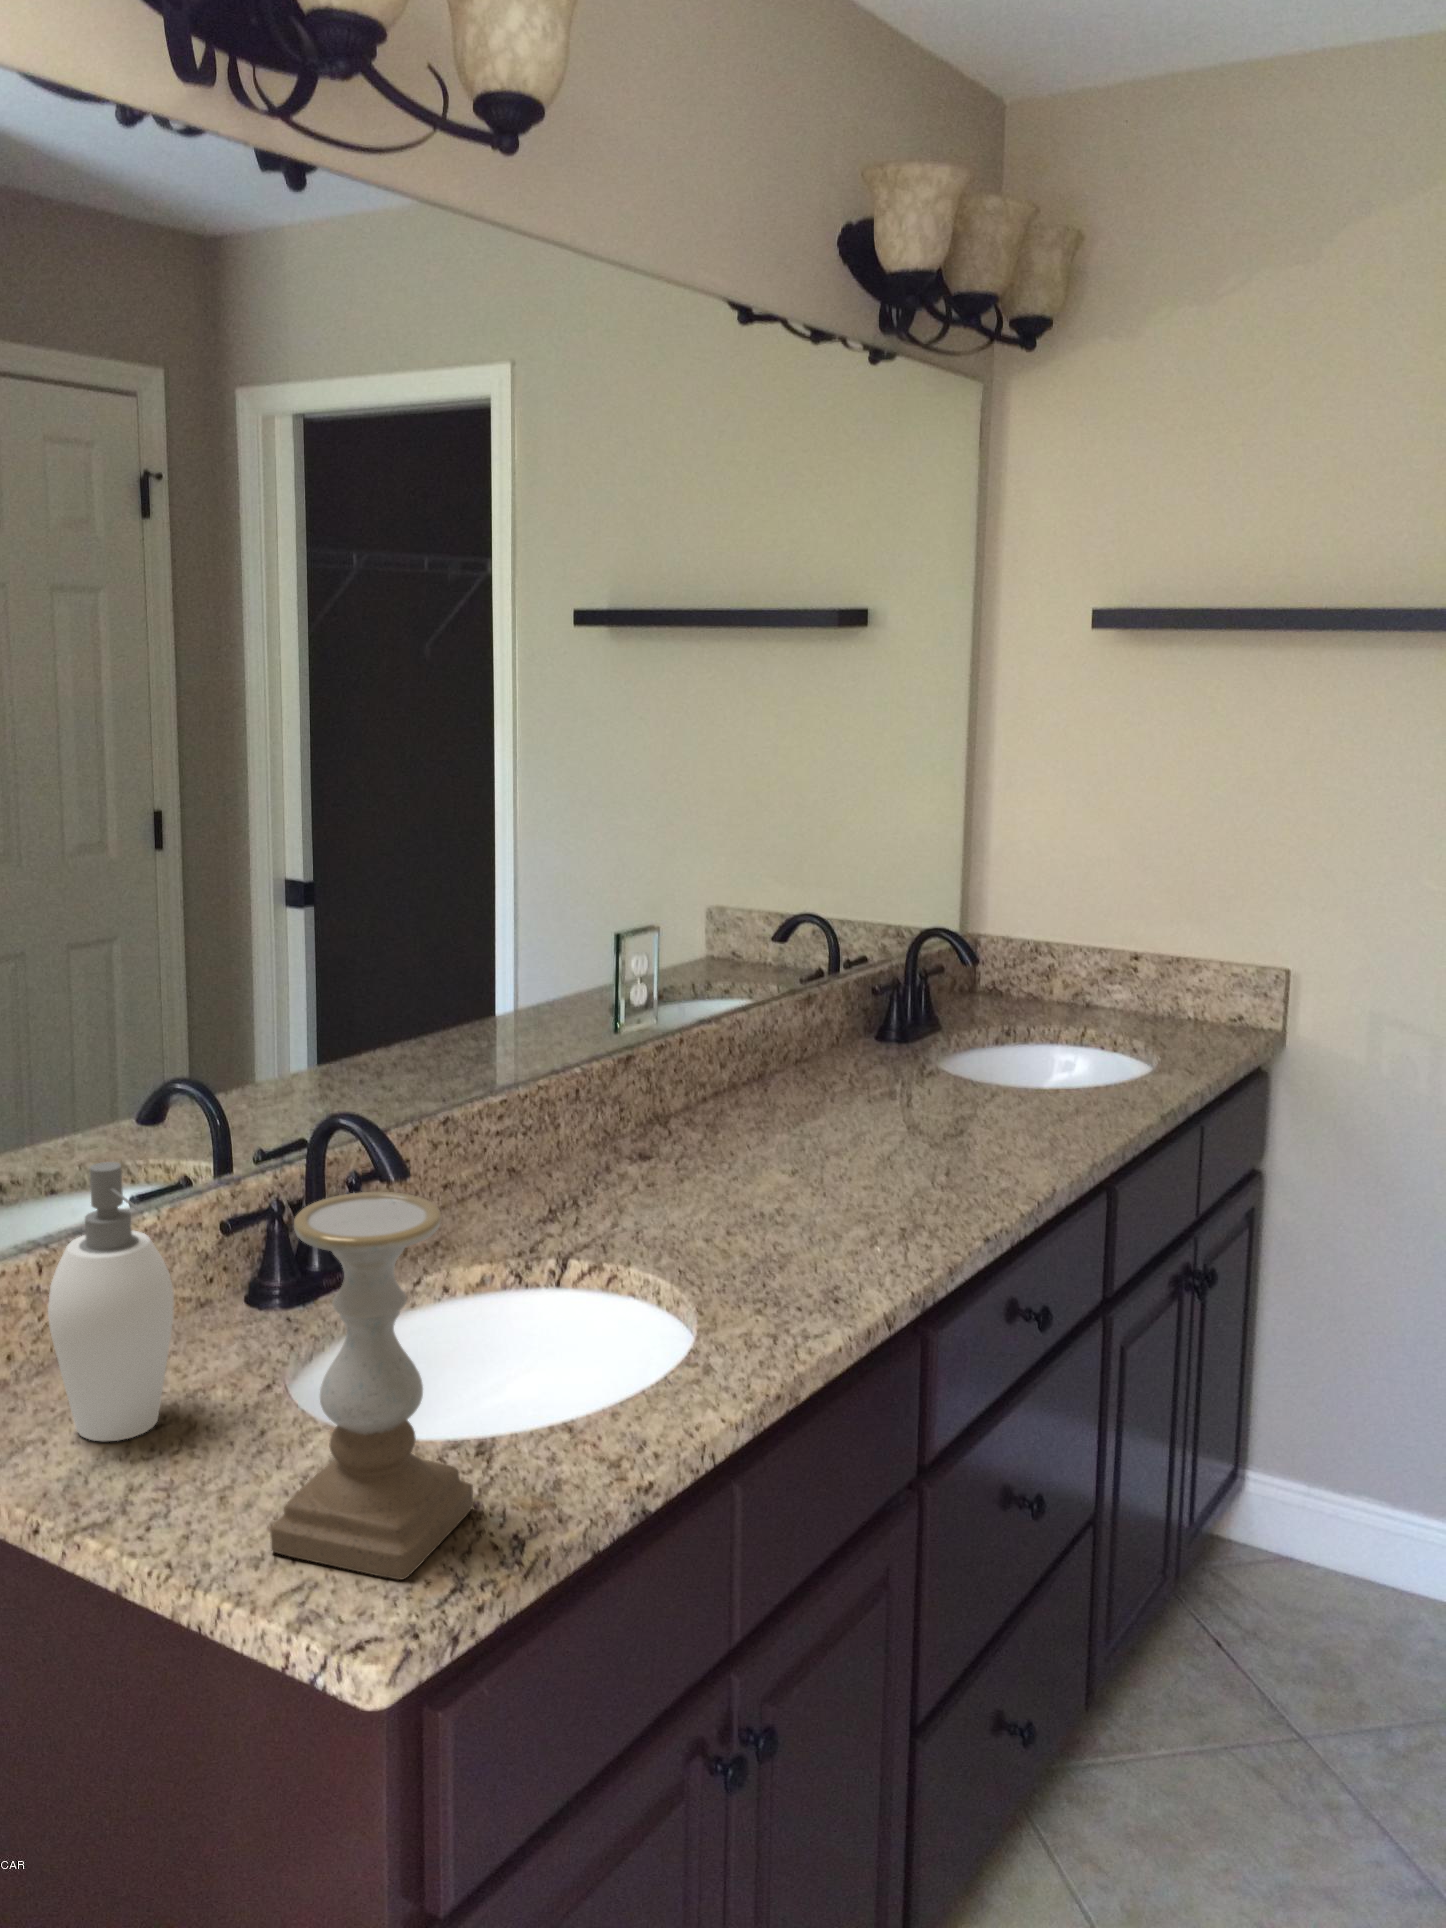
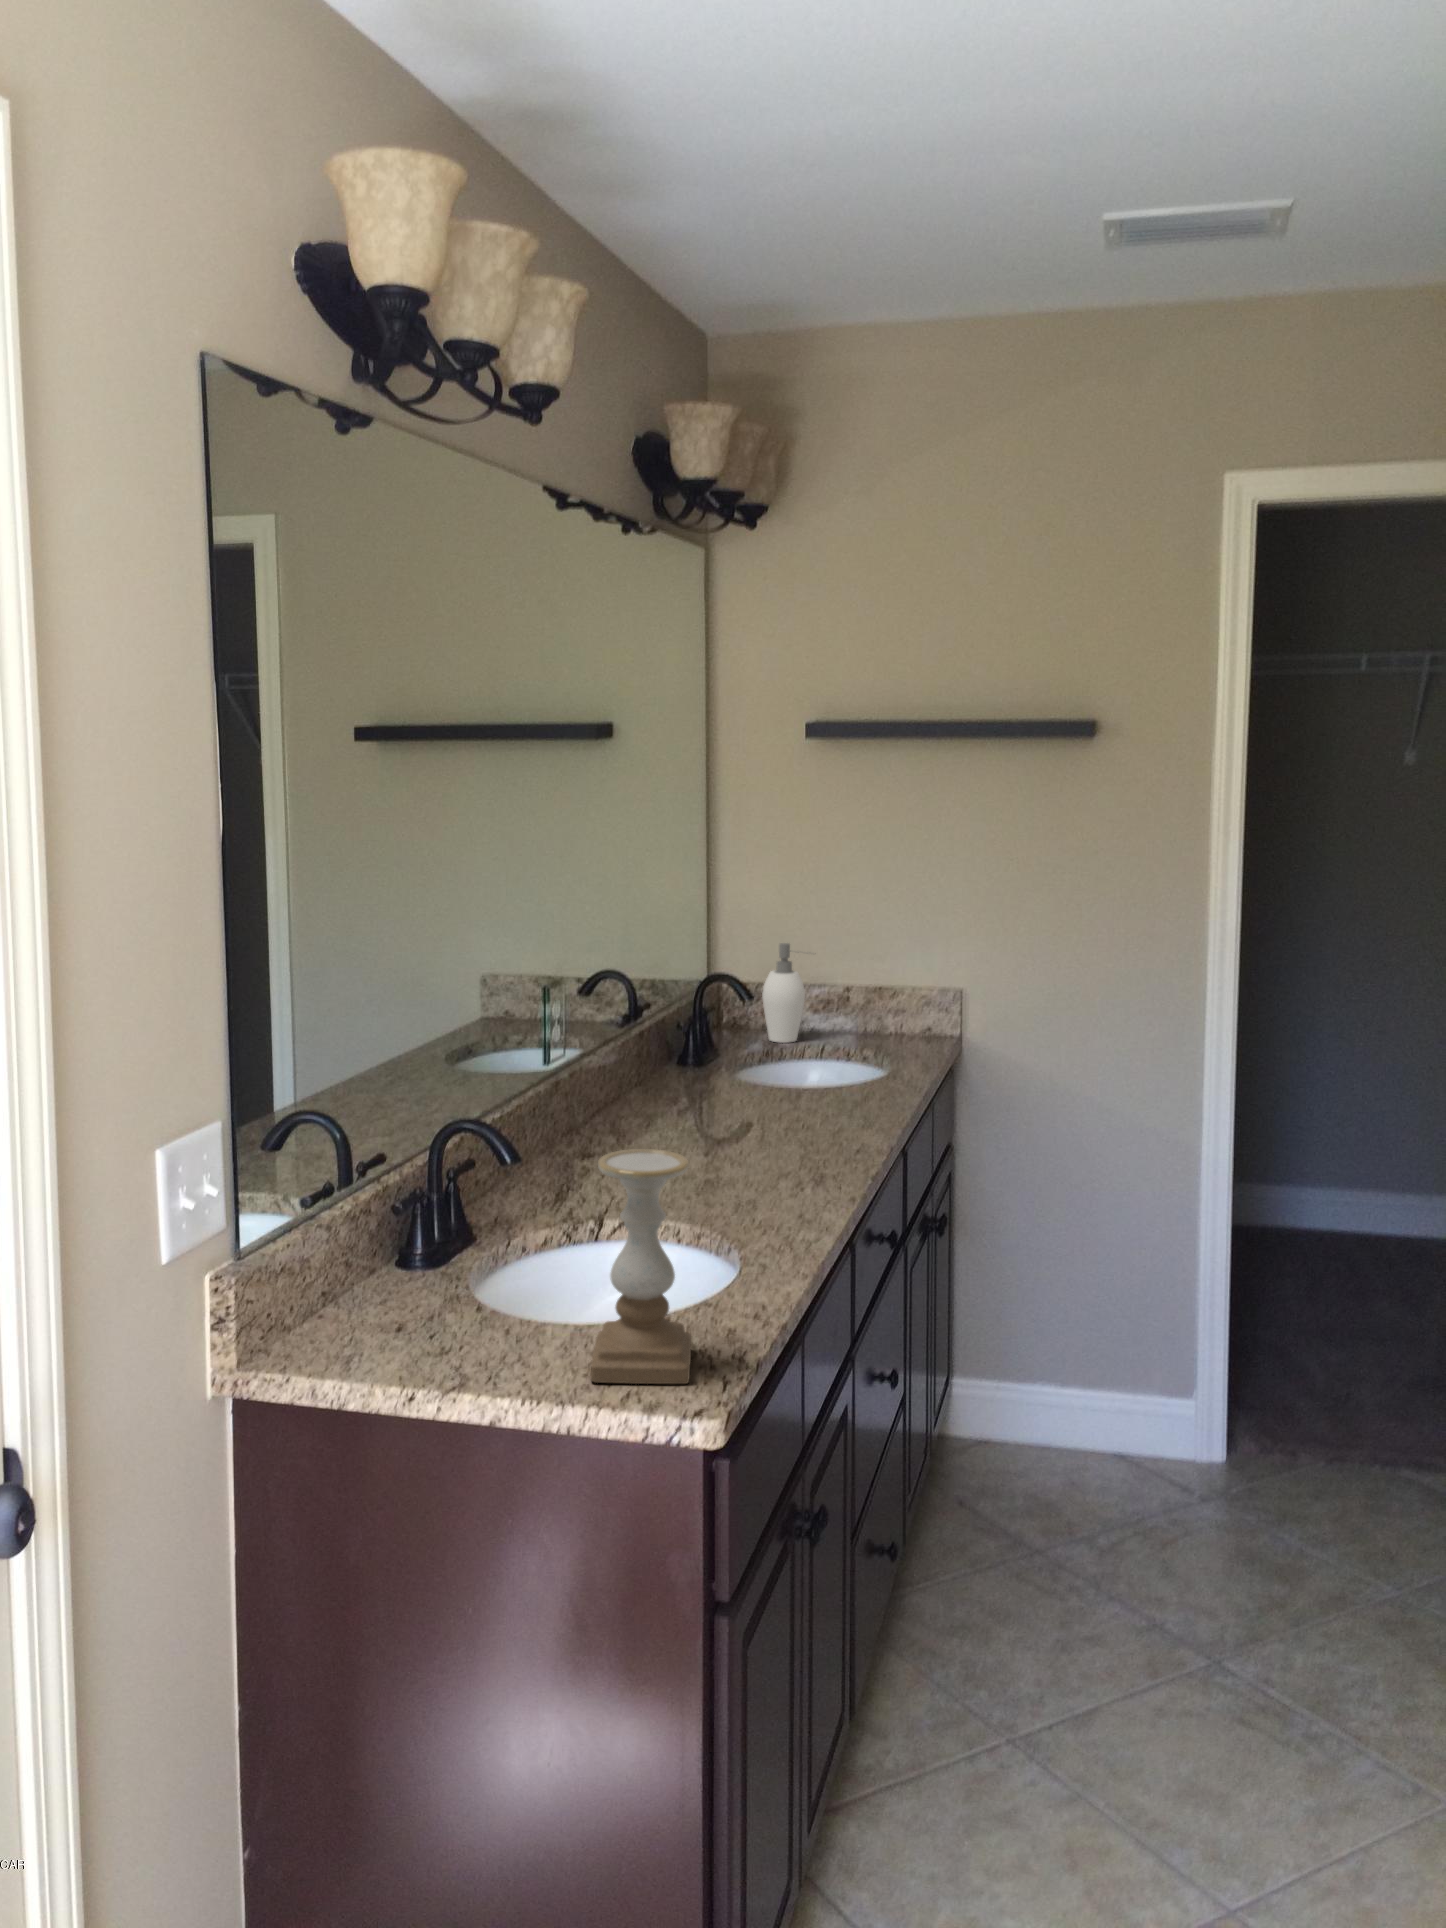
soap dispenser: present [48,1162,174,1441] -> present [762,943,805,1043]

